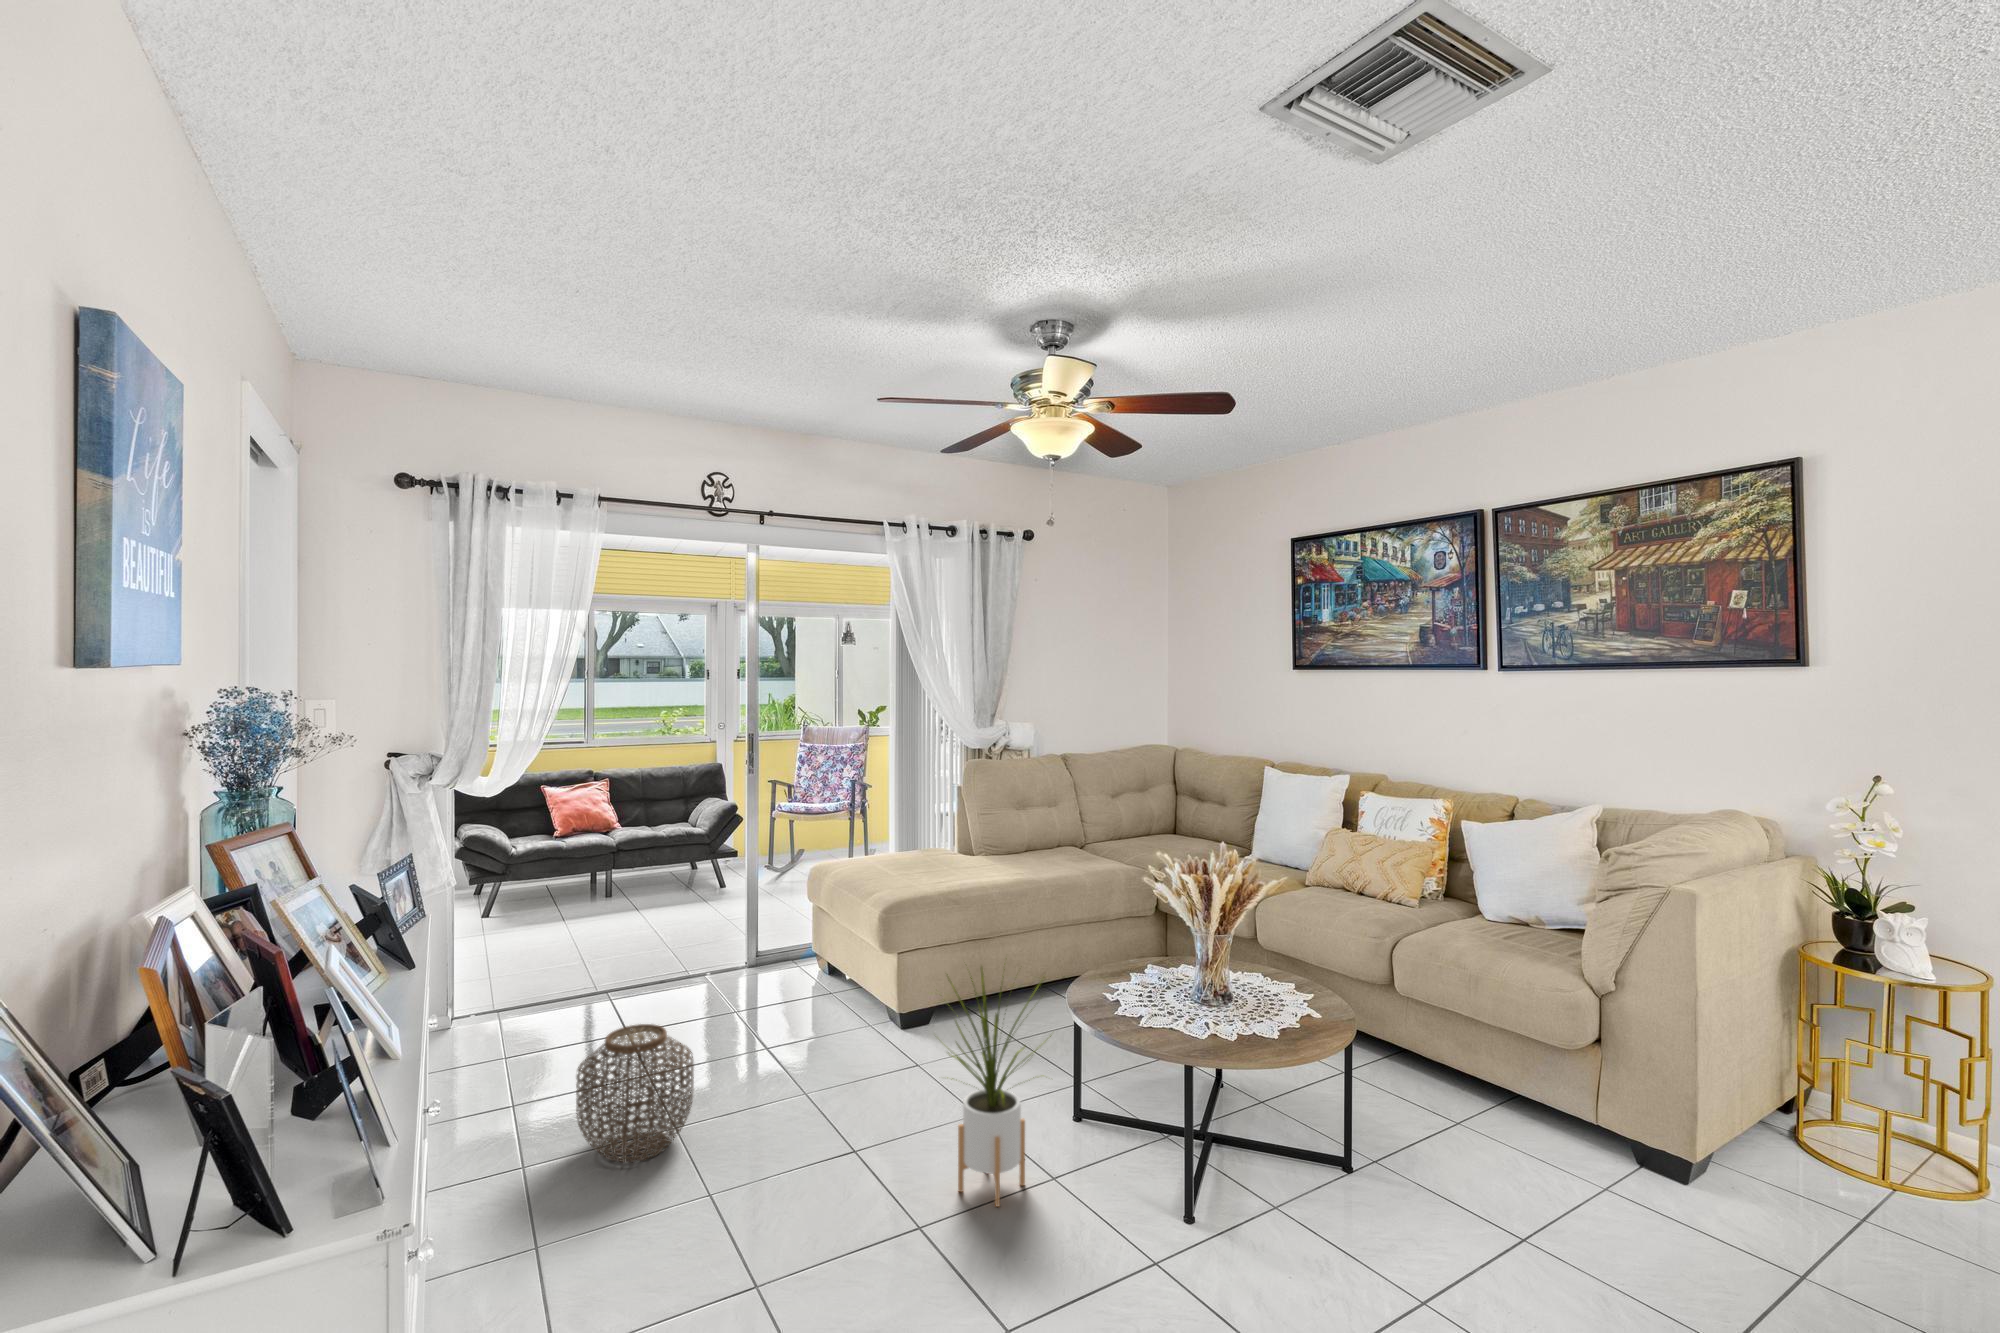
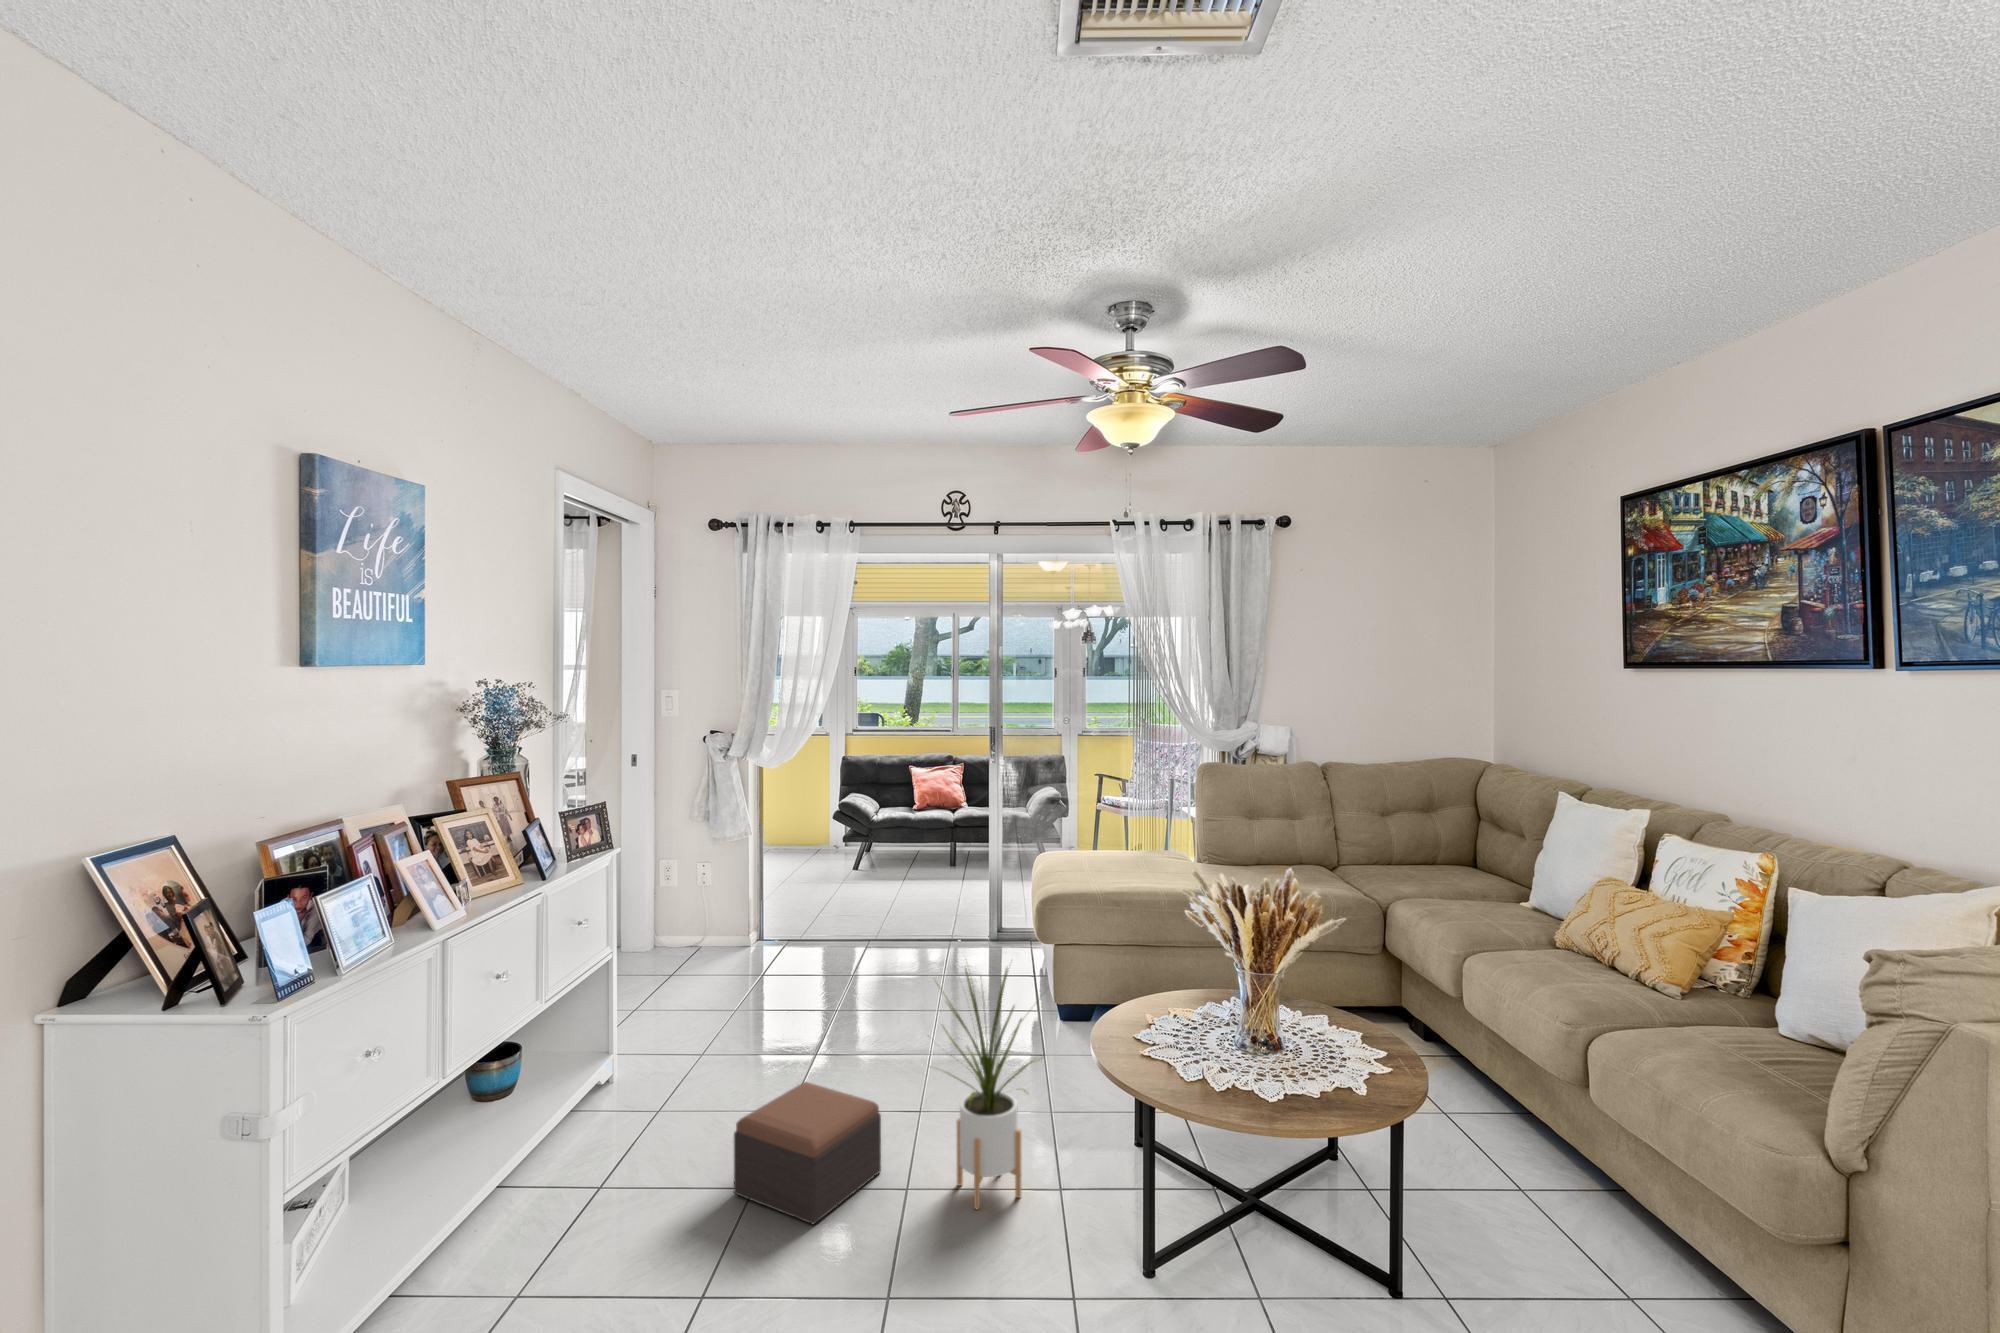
woven basket: present [576,1024,694,1162] -> none [716,970,811,1084]
footstool: none [740,1130,875,1274] -> present [734,1082,881,1224]

